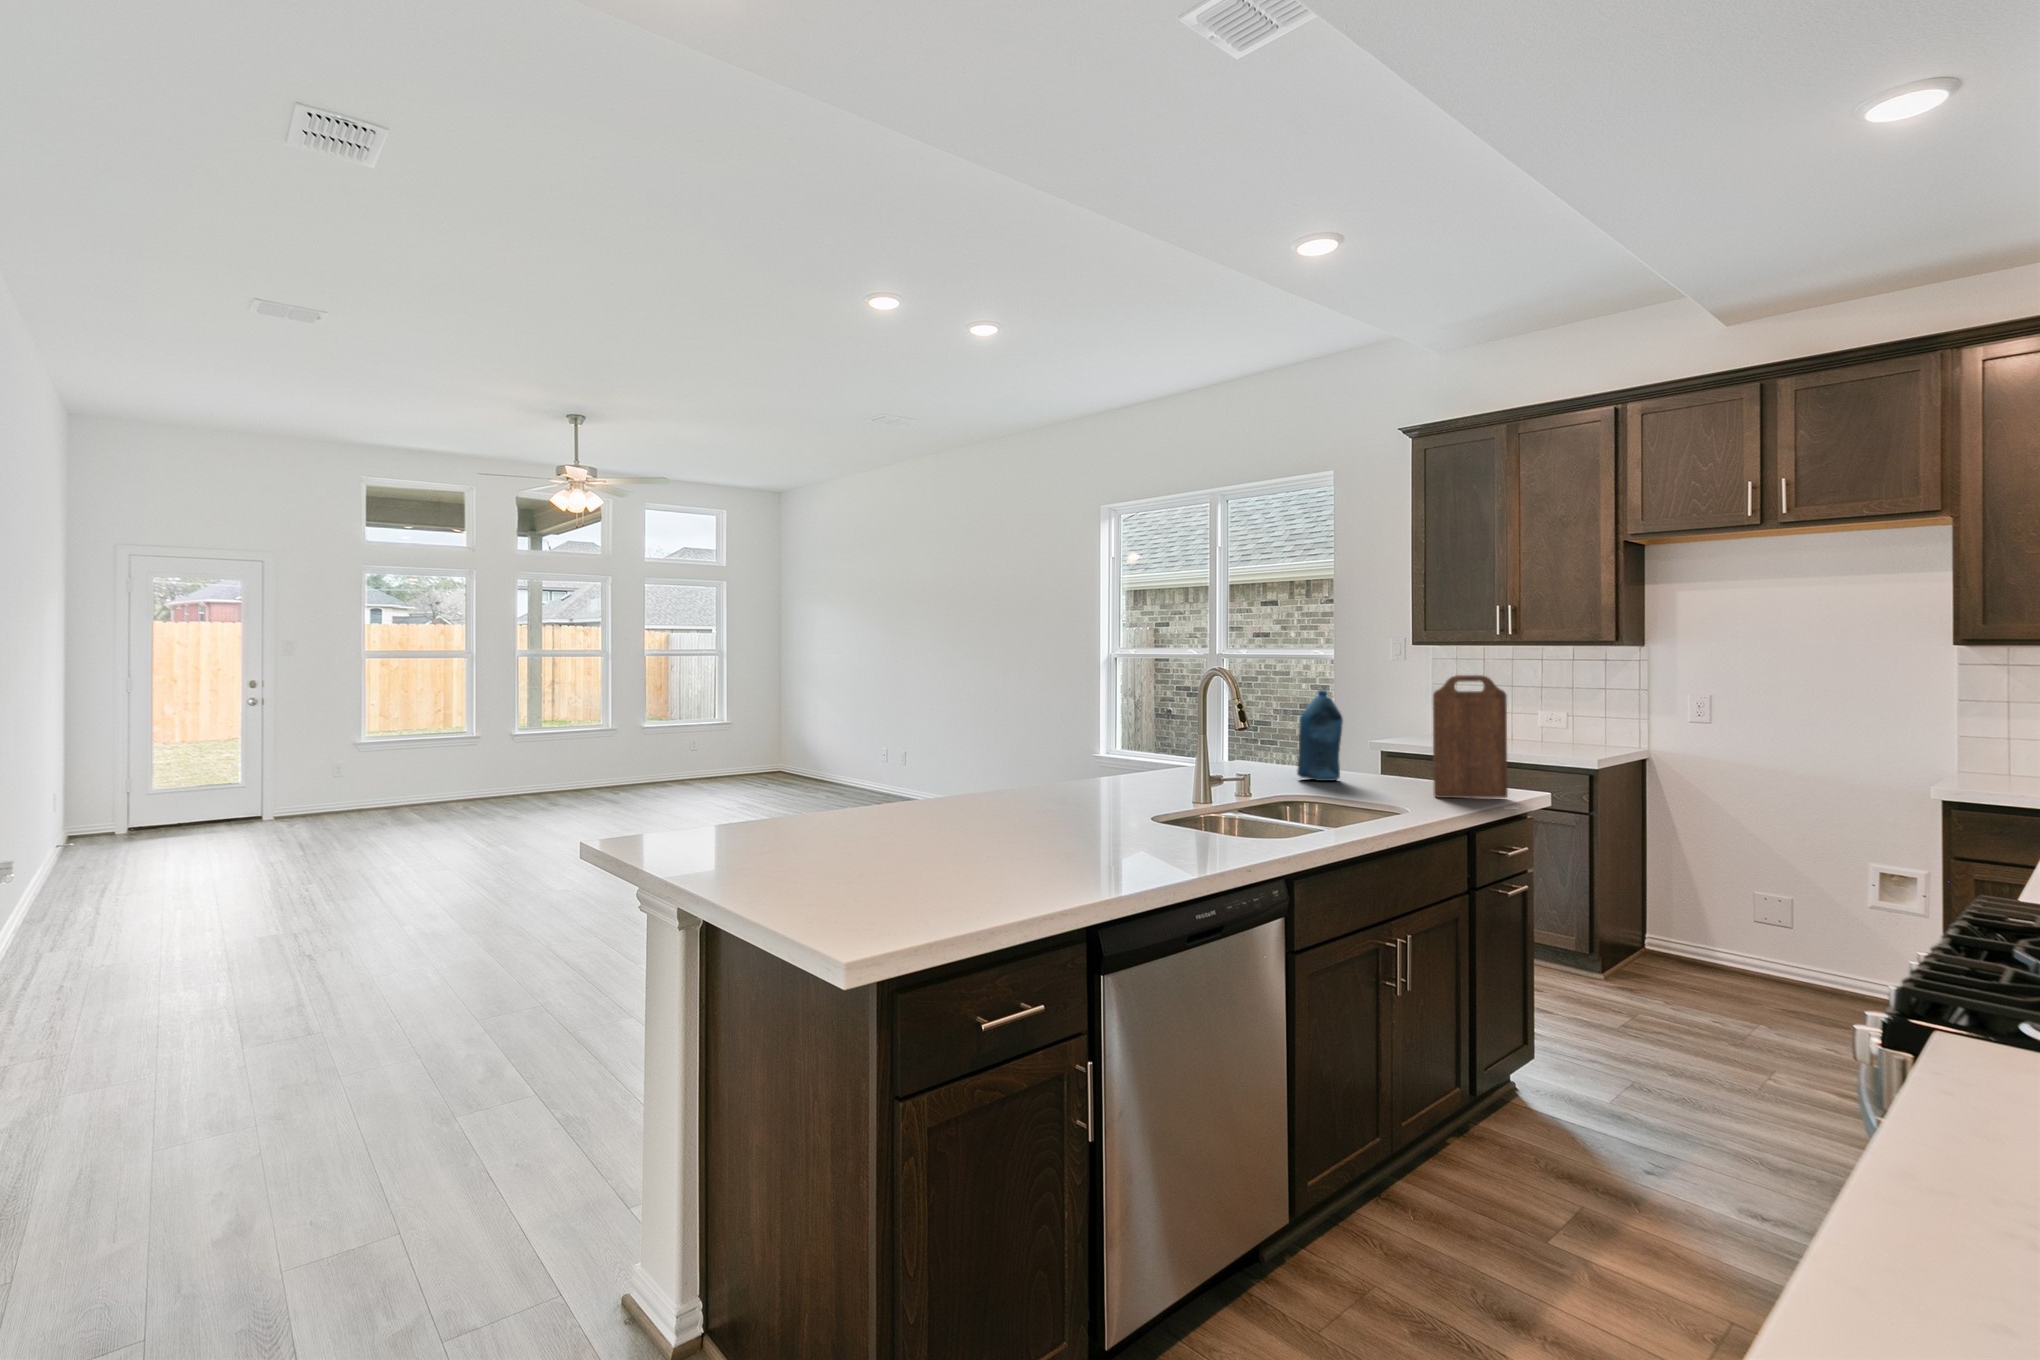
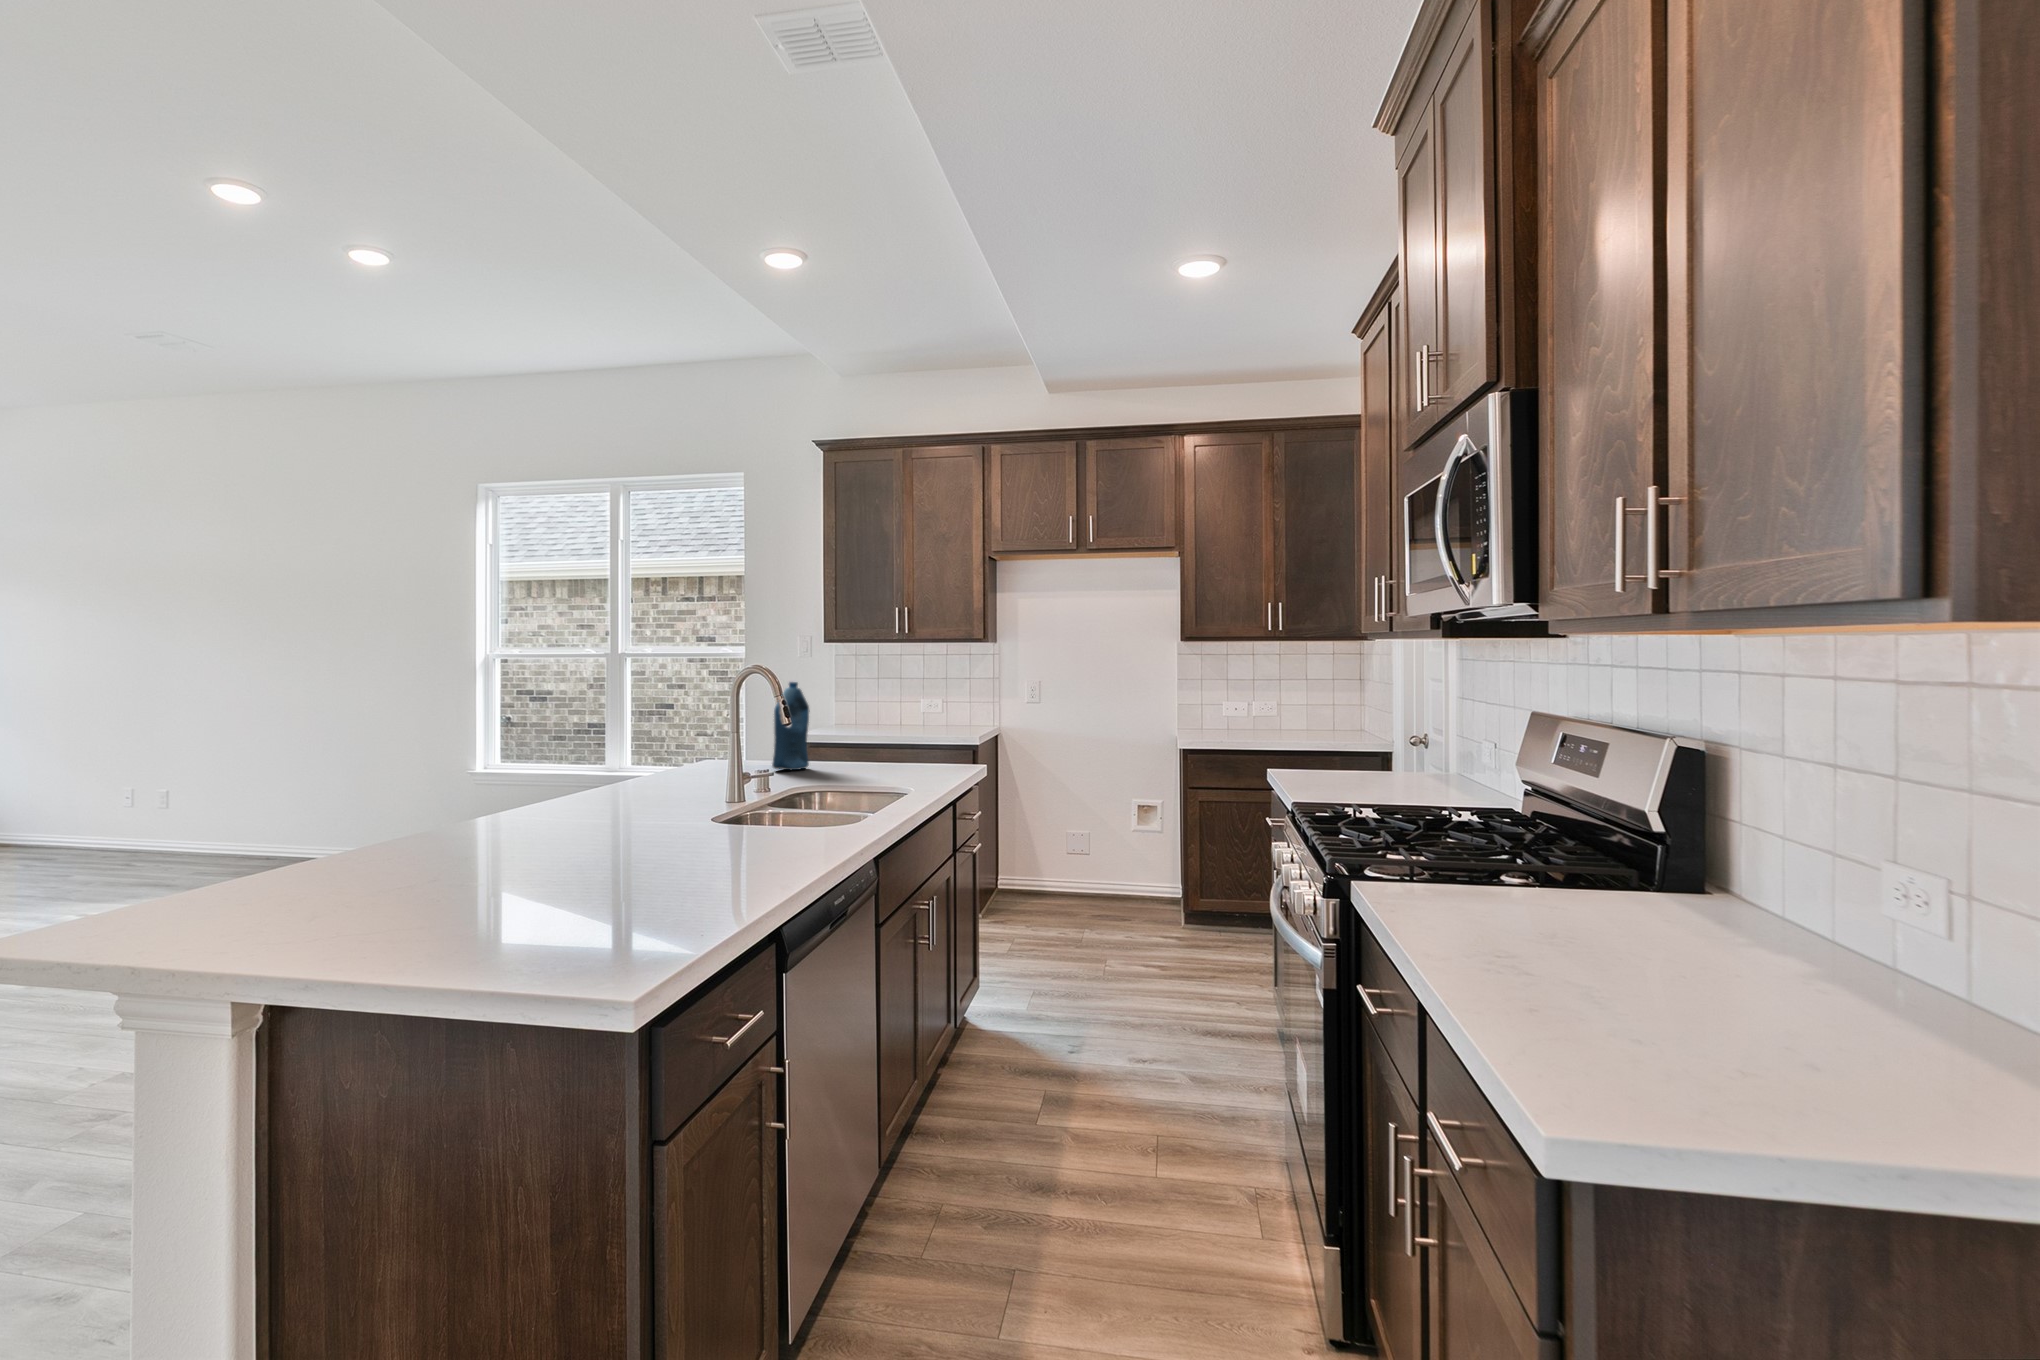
cutting board: present [1433,675,1508,798] -> none [896,663,948,774]

